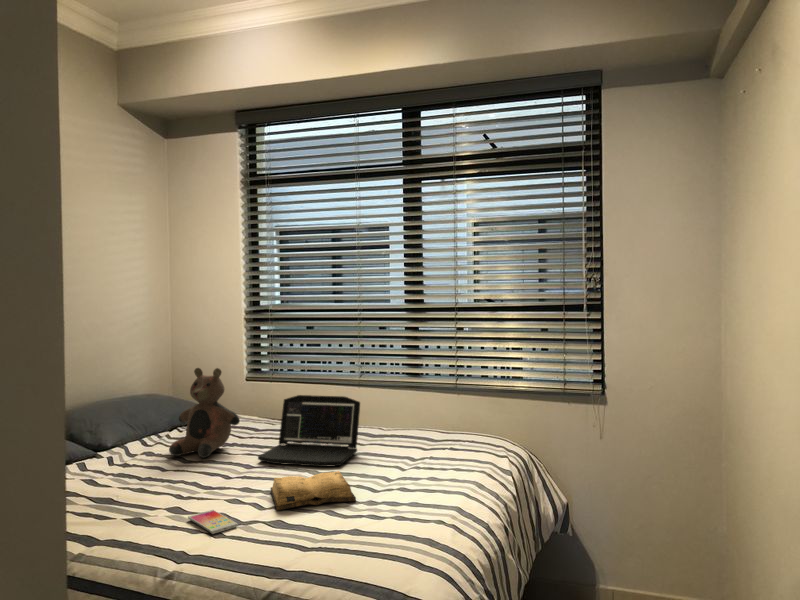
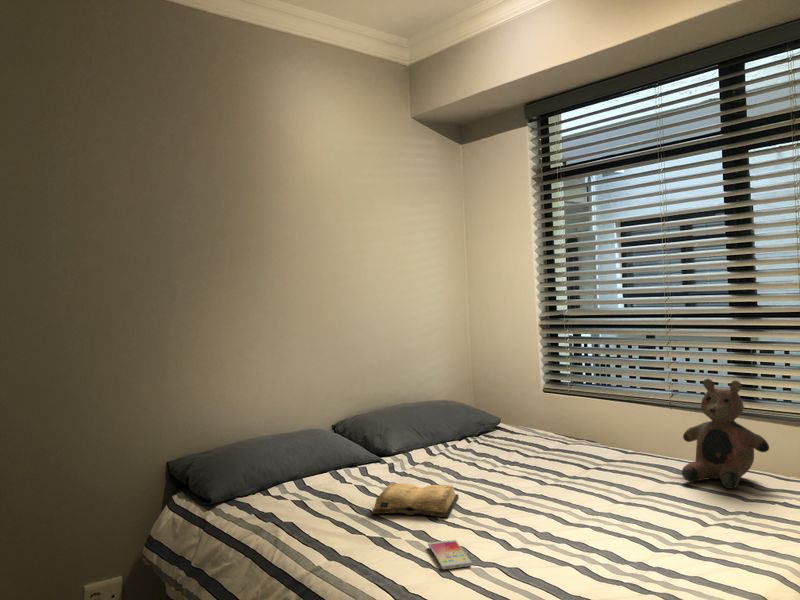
teddy bear: present [169,368,240,458] -> present [682,379,769,489]
laptop: present [258,395,360,467] -> none [529,417,654,509]
diary: present [271,471,356,511] -> present [372,483,459,518]

